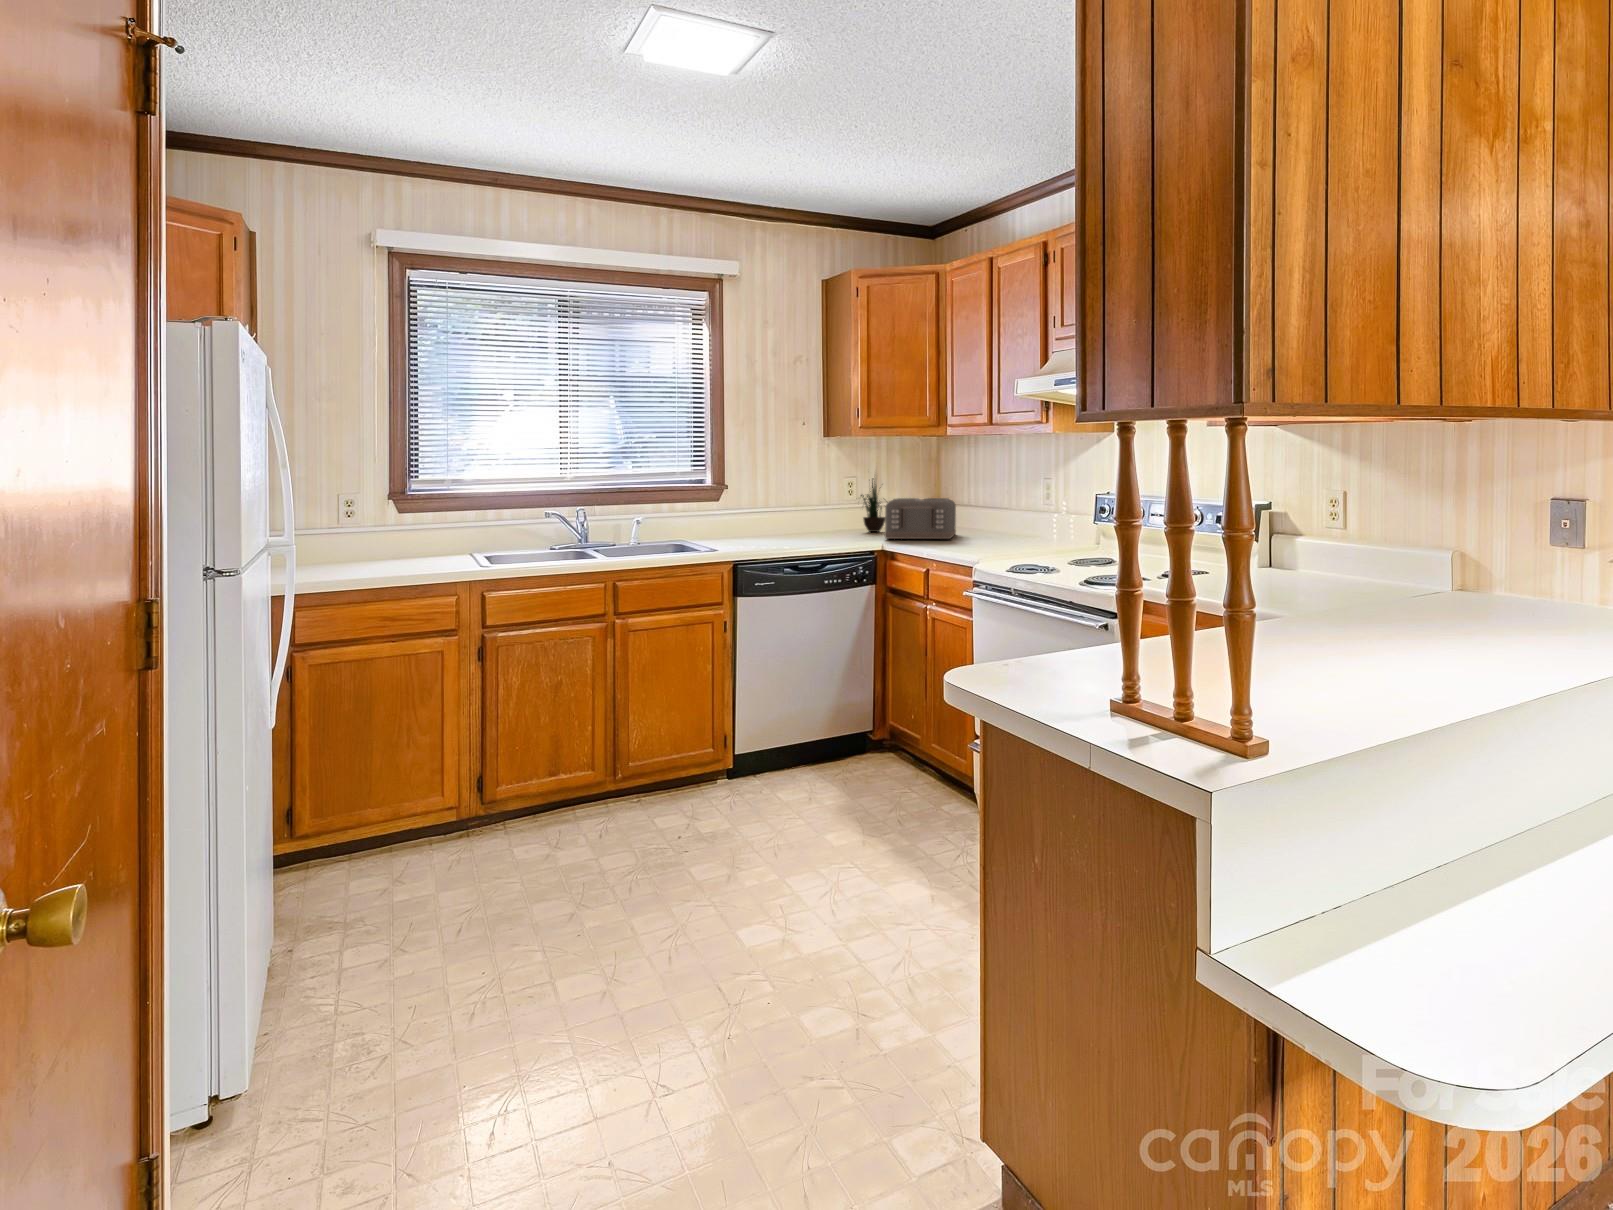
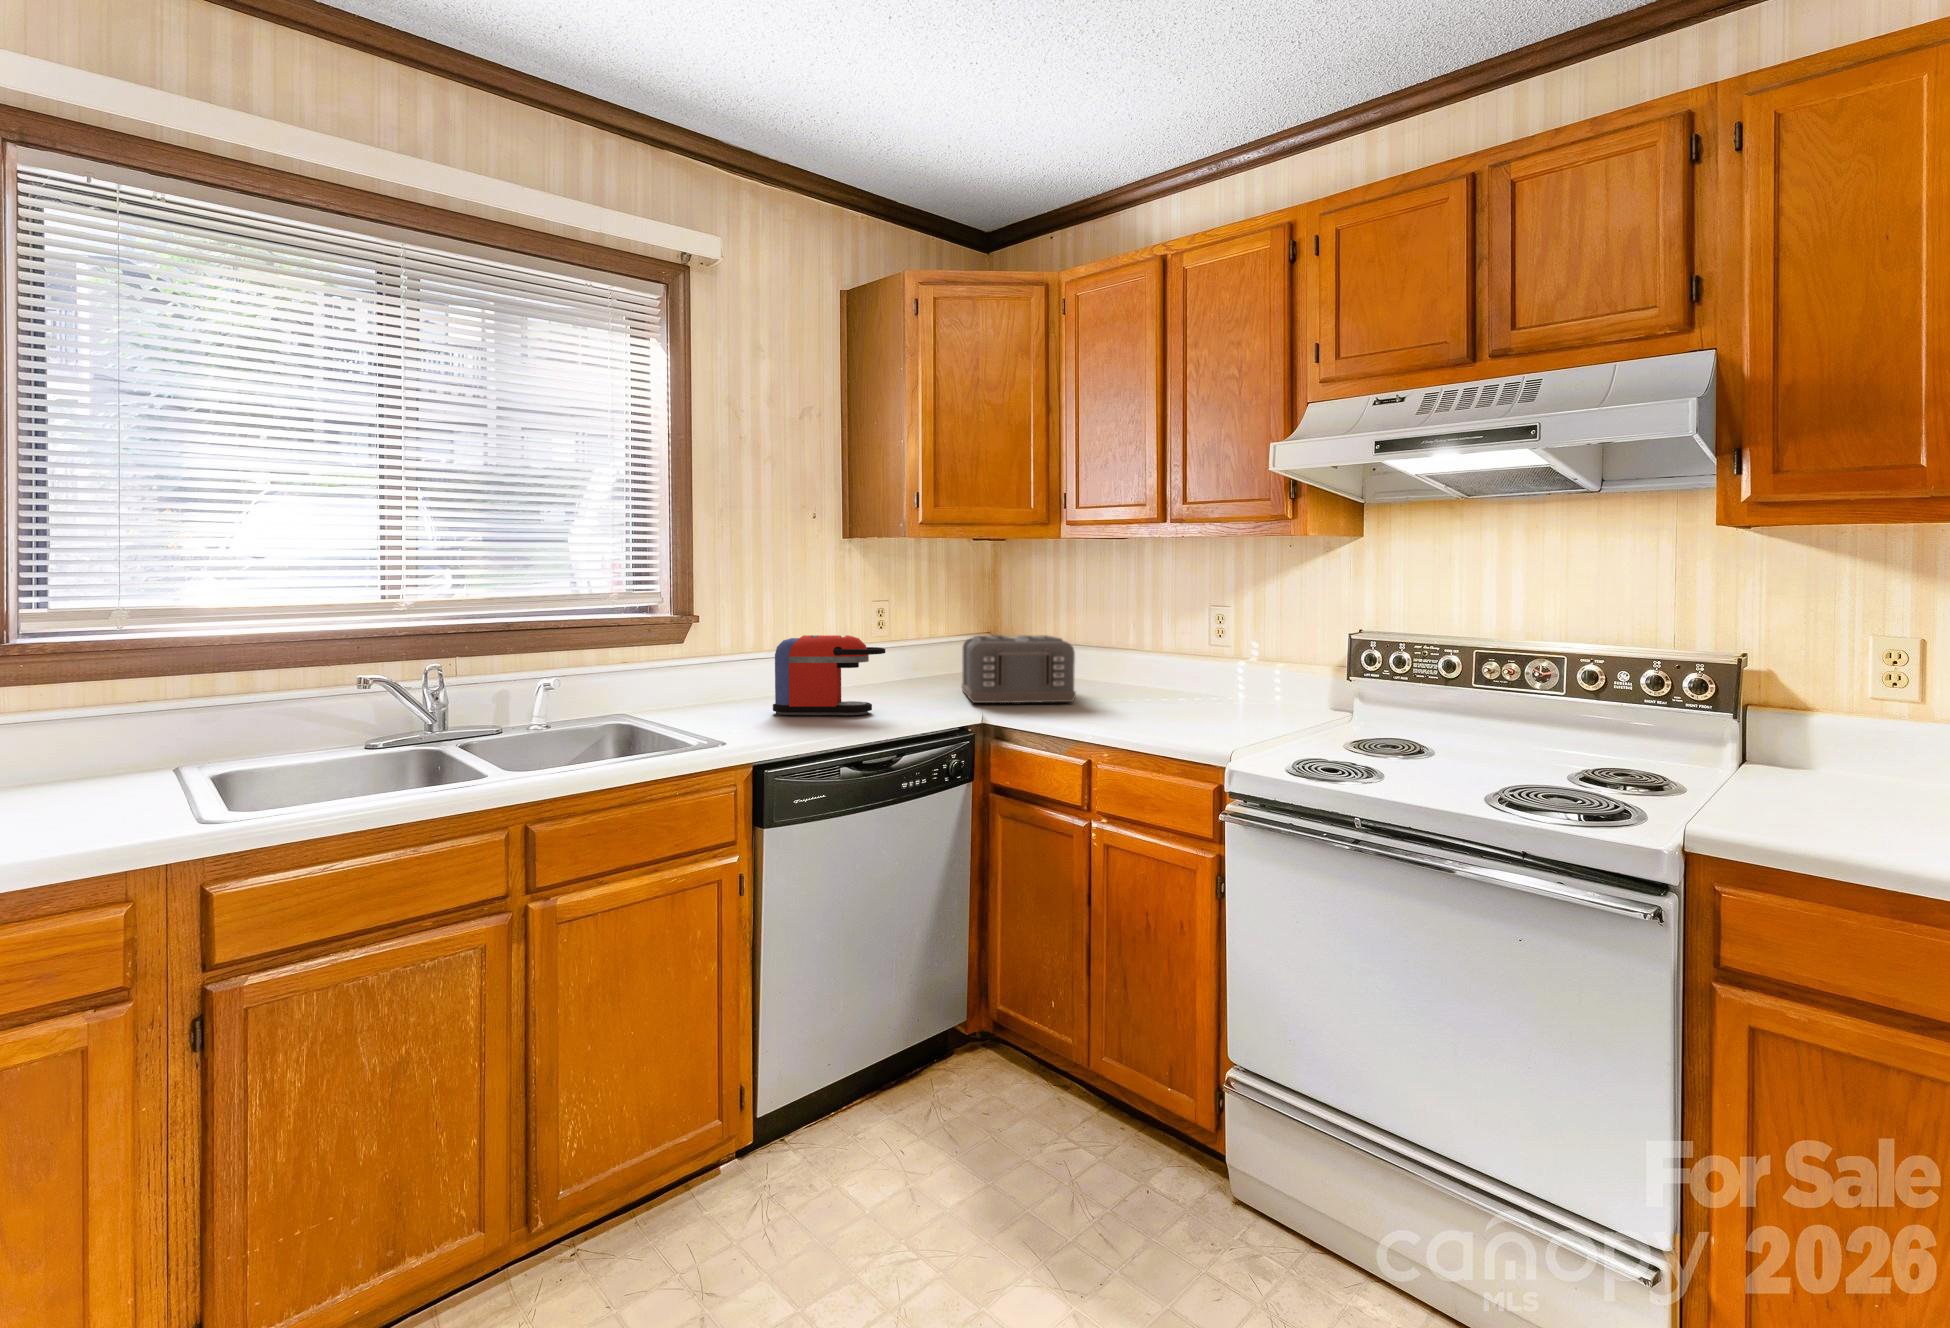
potted plant: present [861,478,885,532] -> none [891,577,950,686]
coffee maker: none [763,496,827,543] -> present [773,635,885,715]

